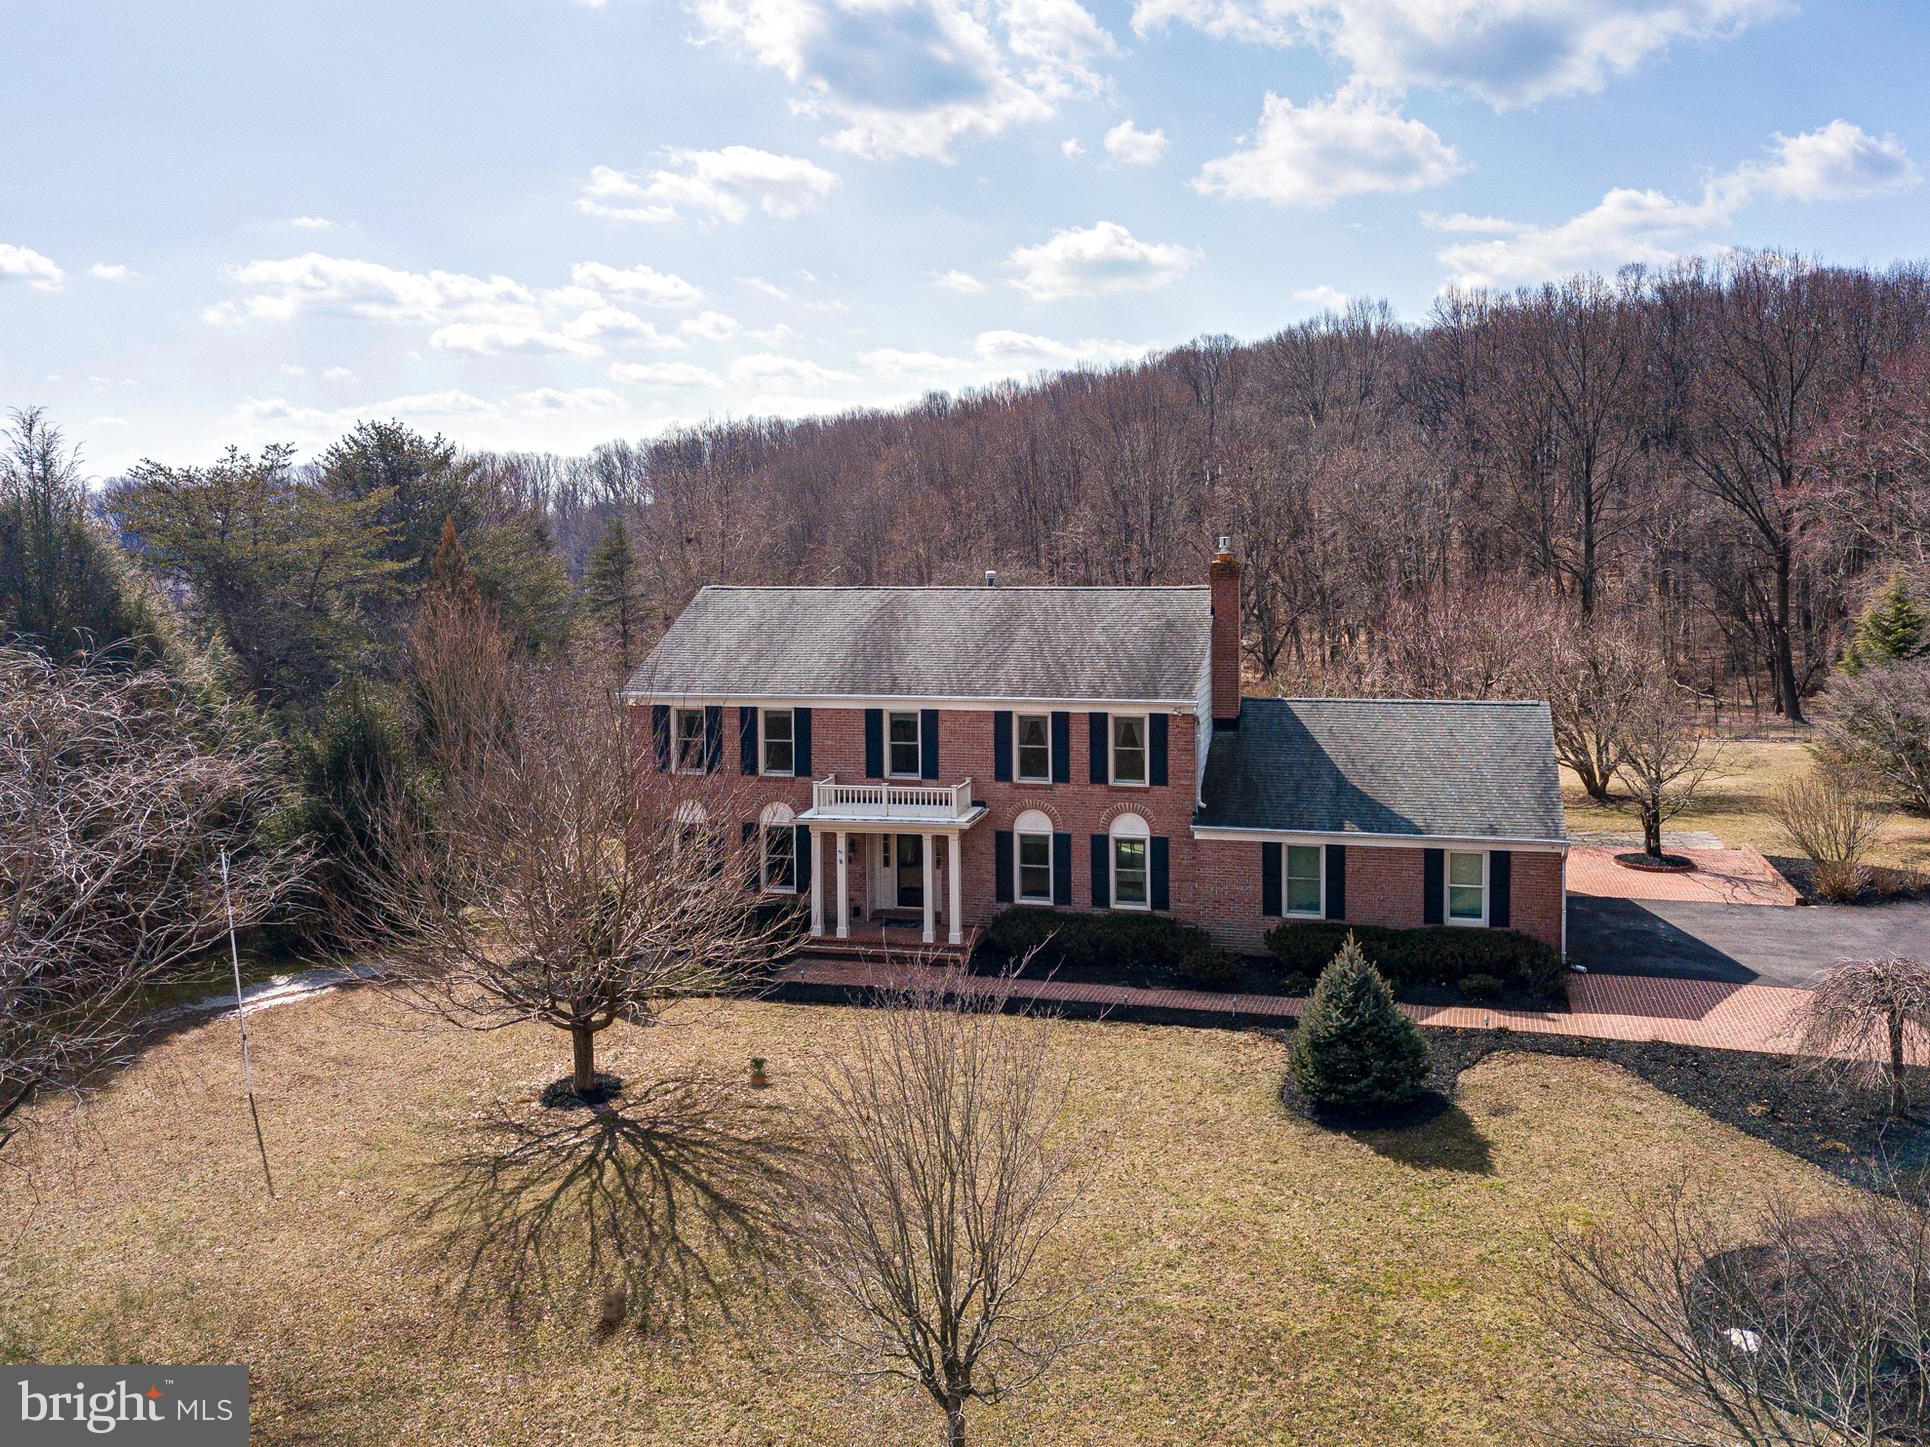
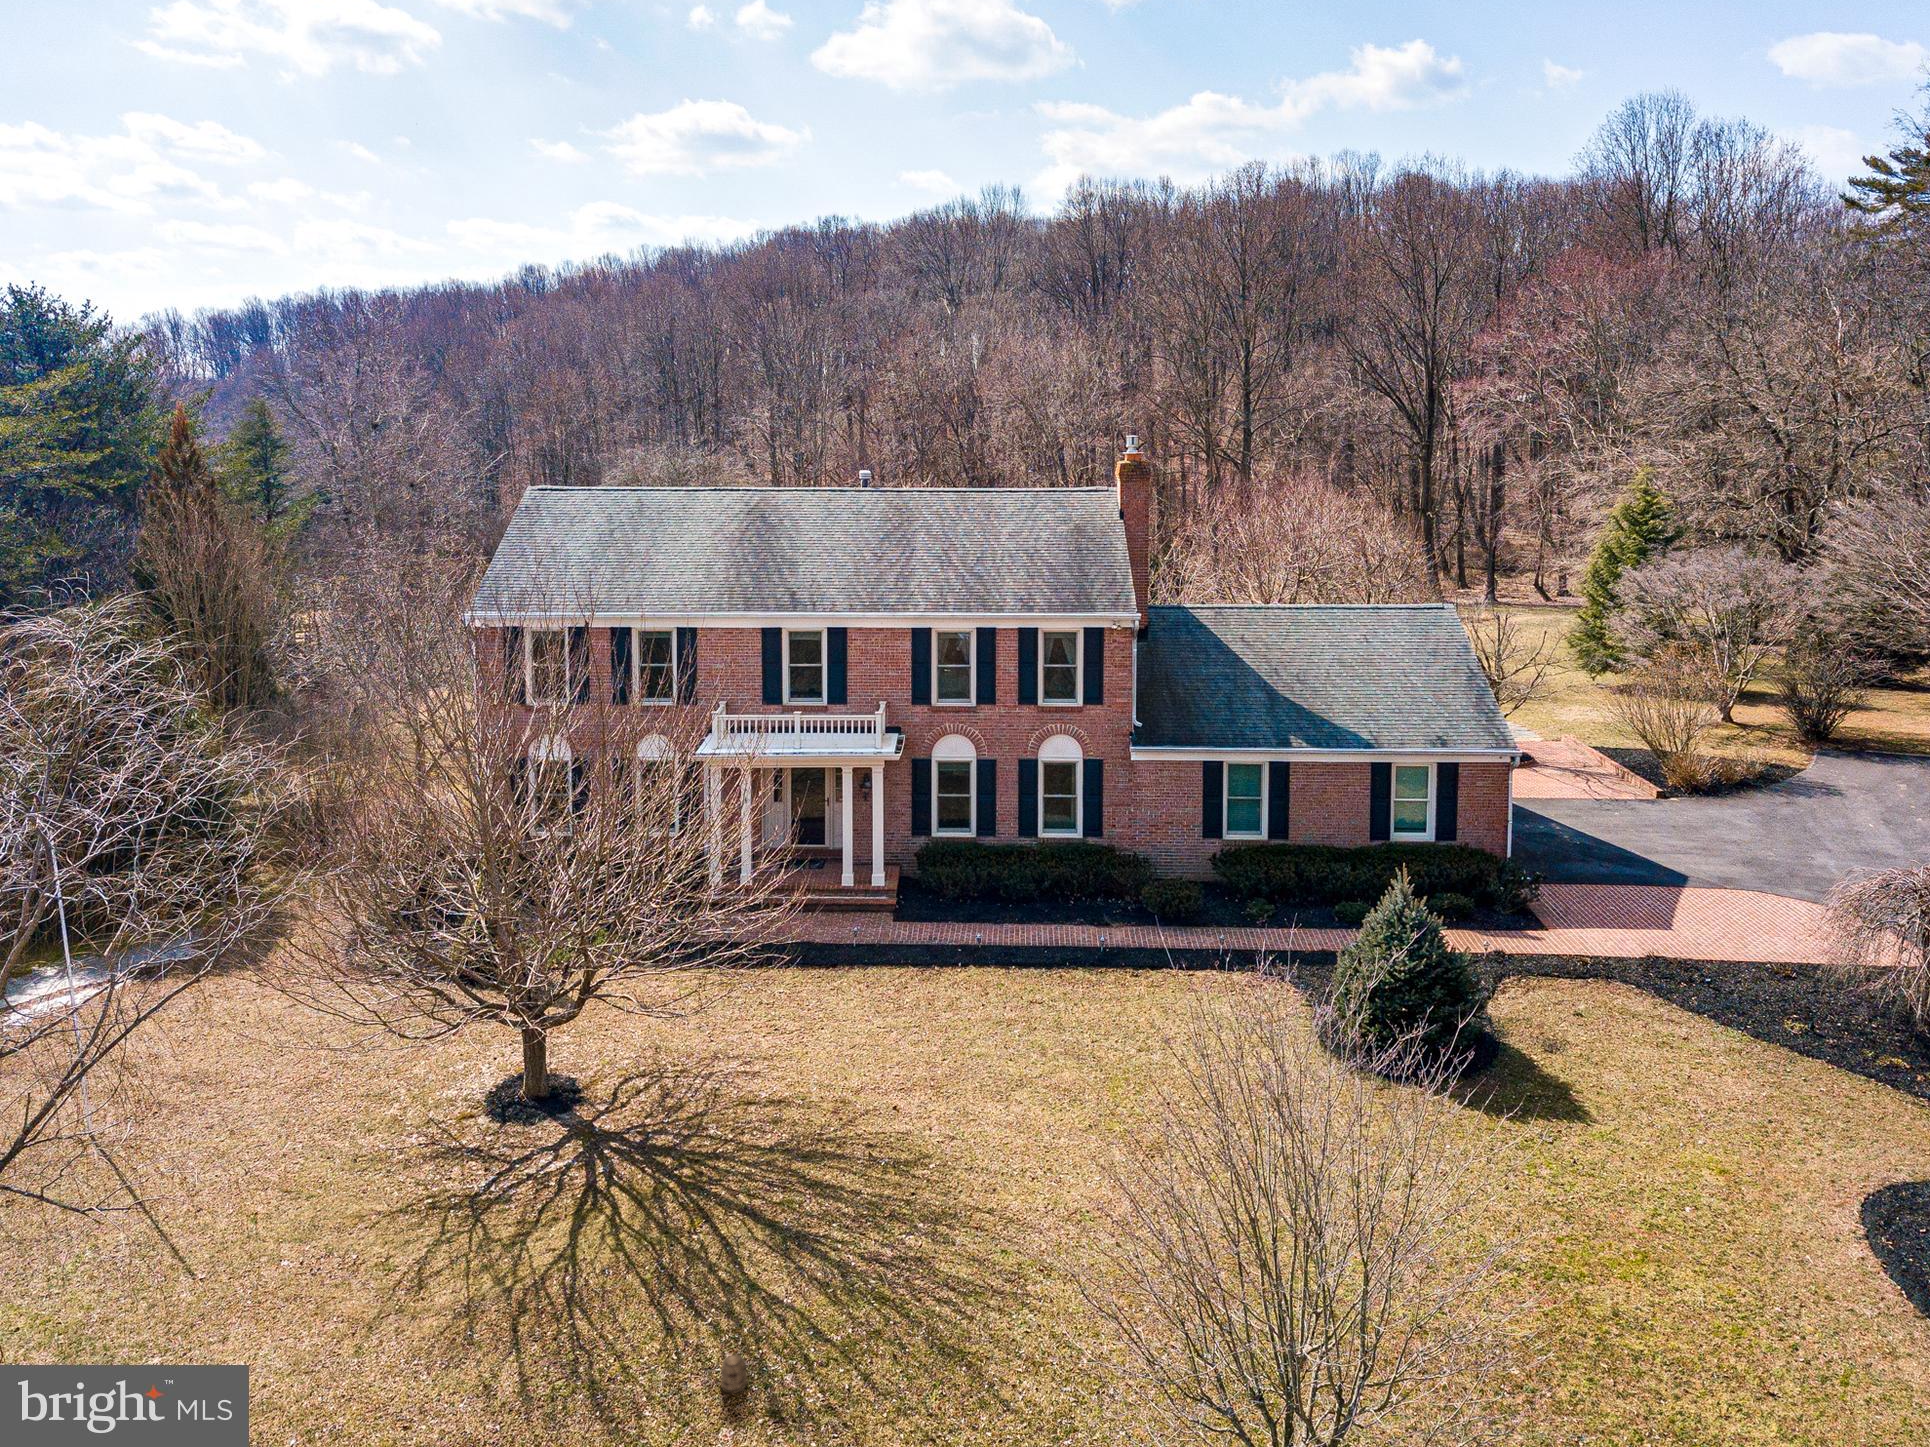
potted tree: present [750,1057,767,1090] -> none [729,1044,752,1081]

